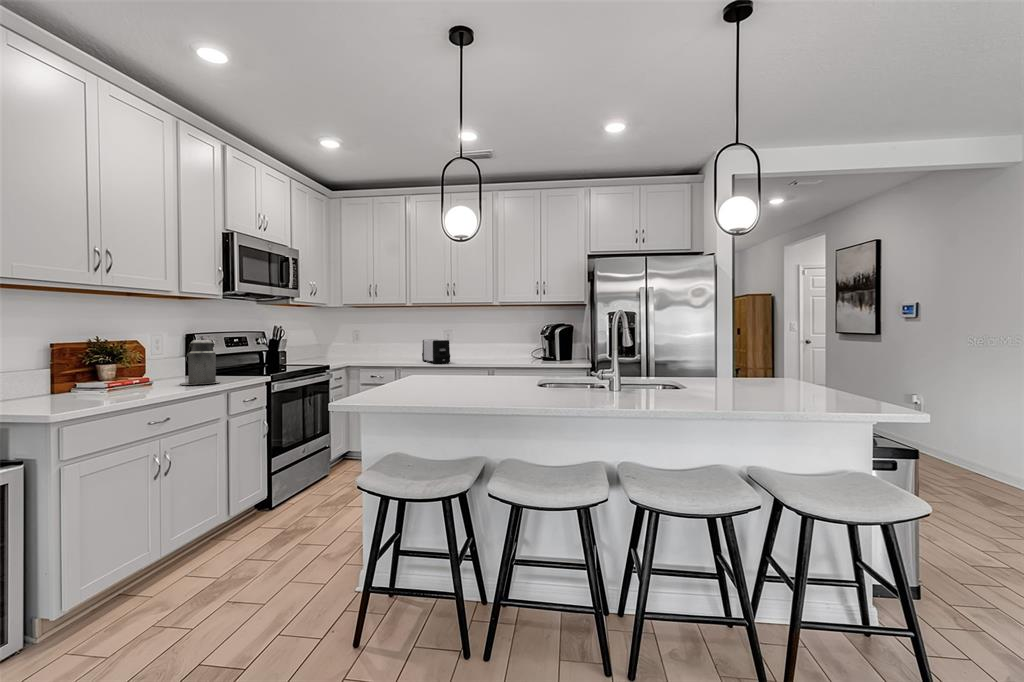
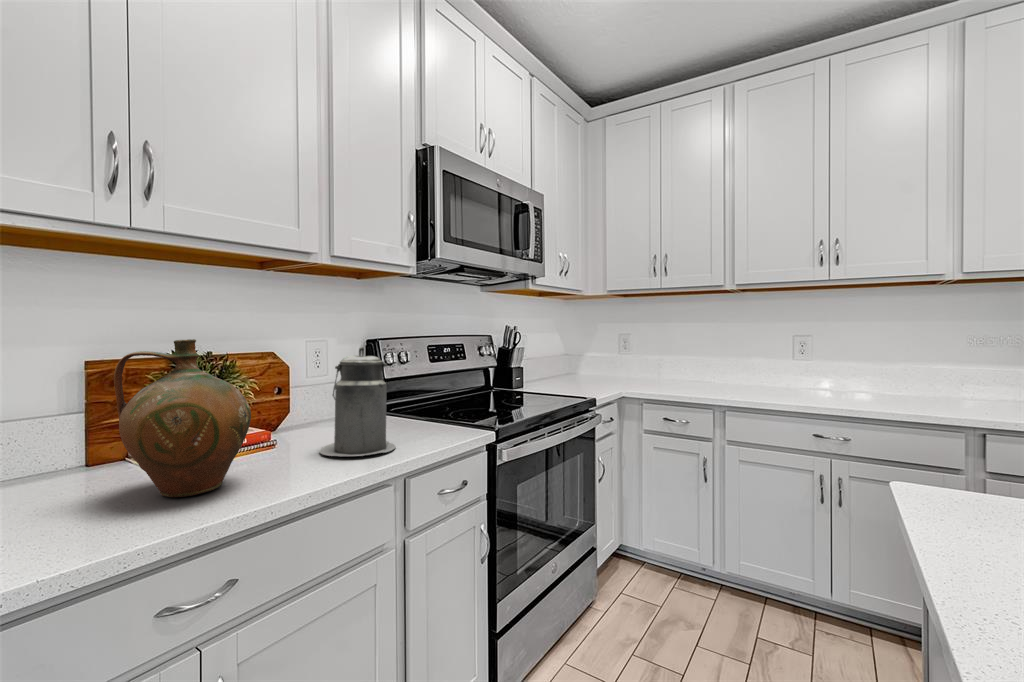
ceramic jug: none [100,332,160,395] -> present [114,339,251,497]
toaster: present [422,340,450,364] -> none [760,352,838,403]

